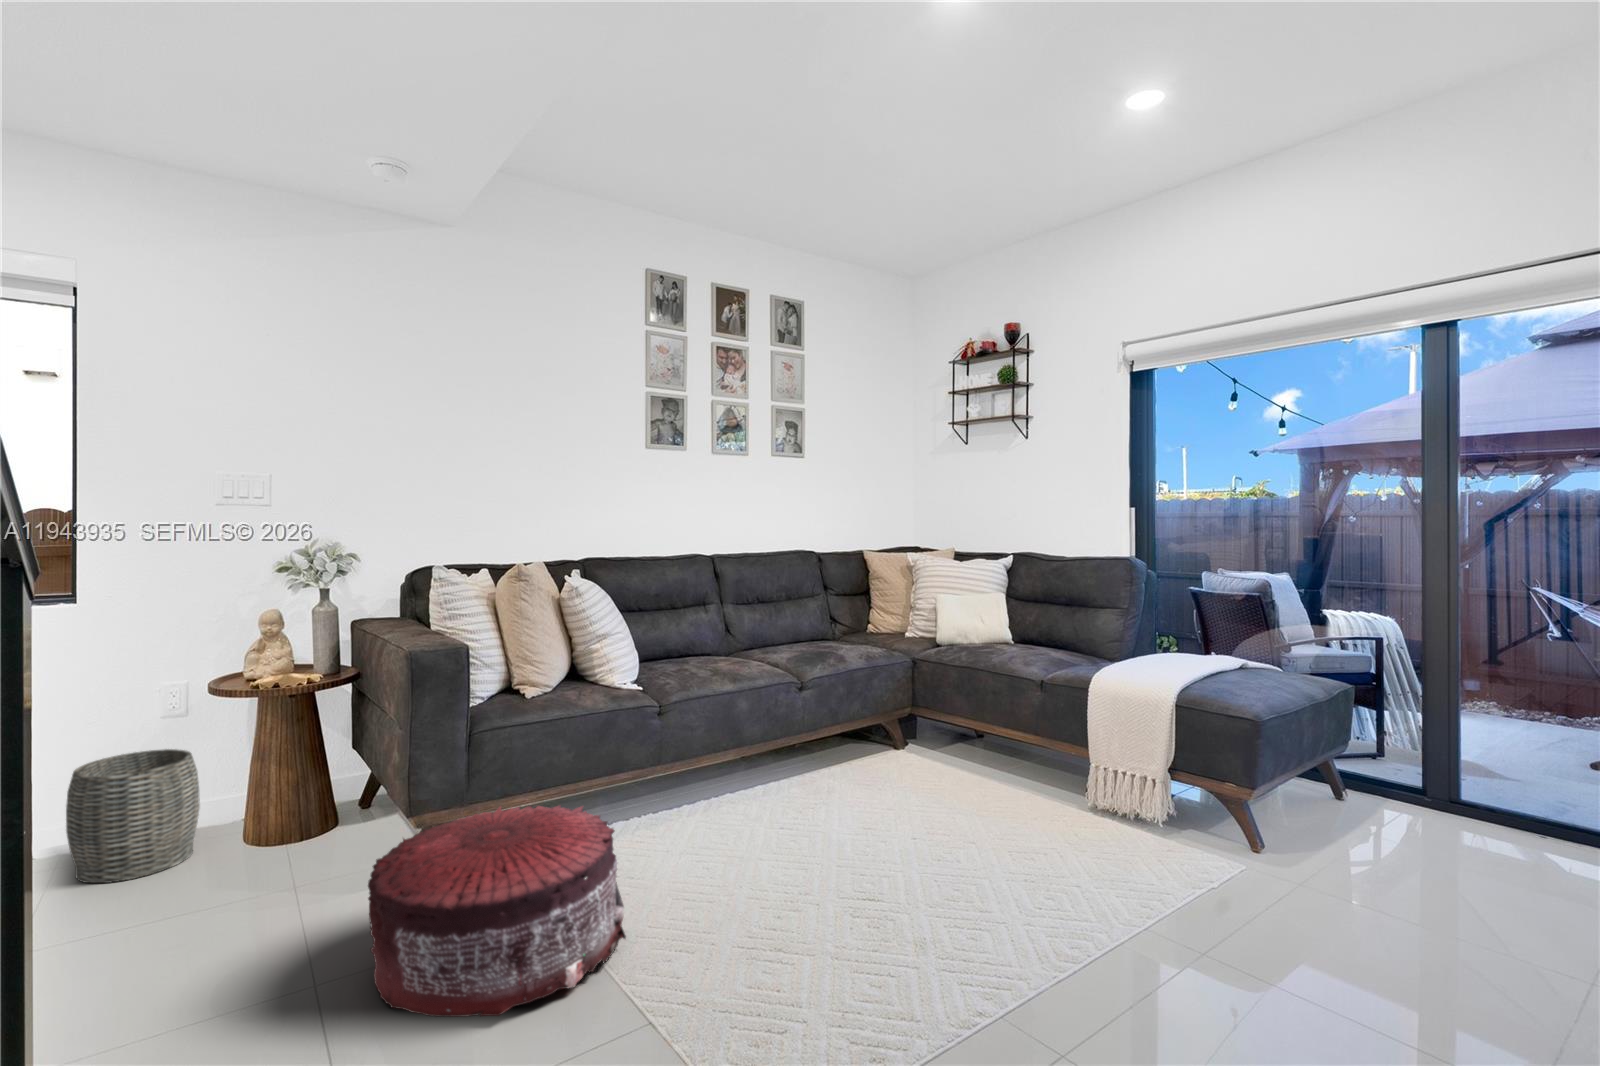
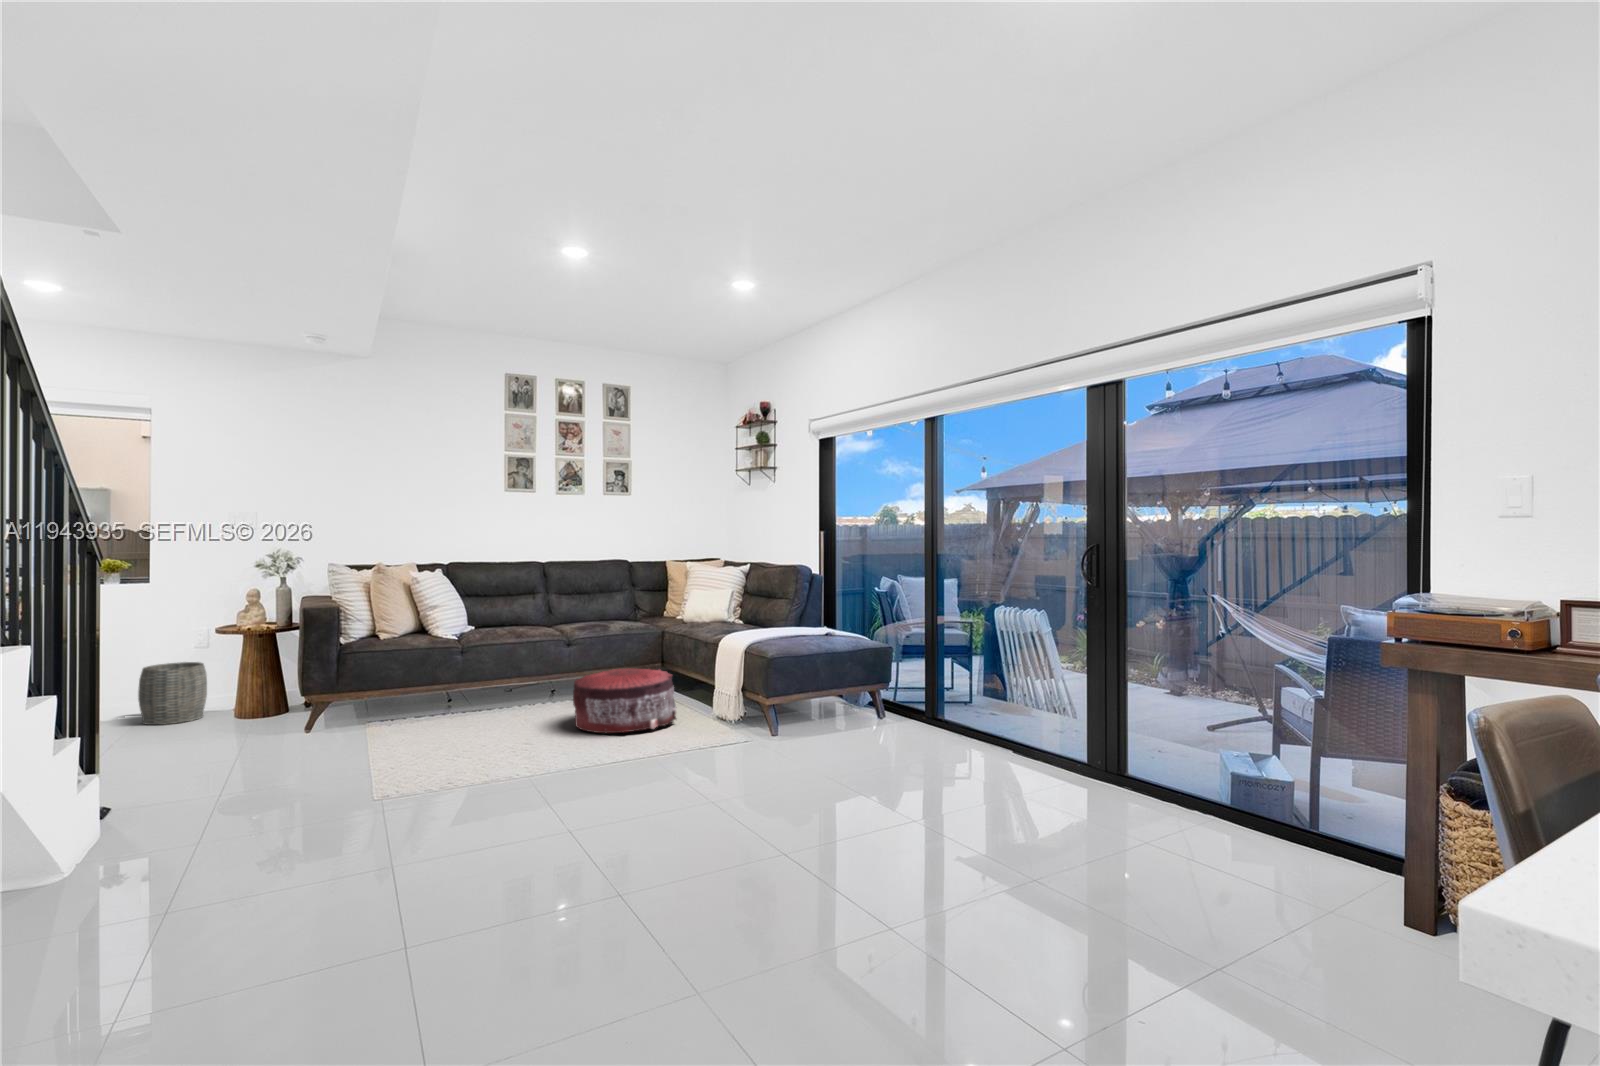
pouf: present [368,805,626,1017] -> present [573,669,677,733]

